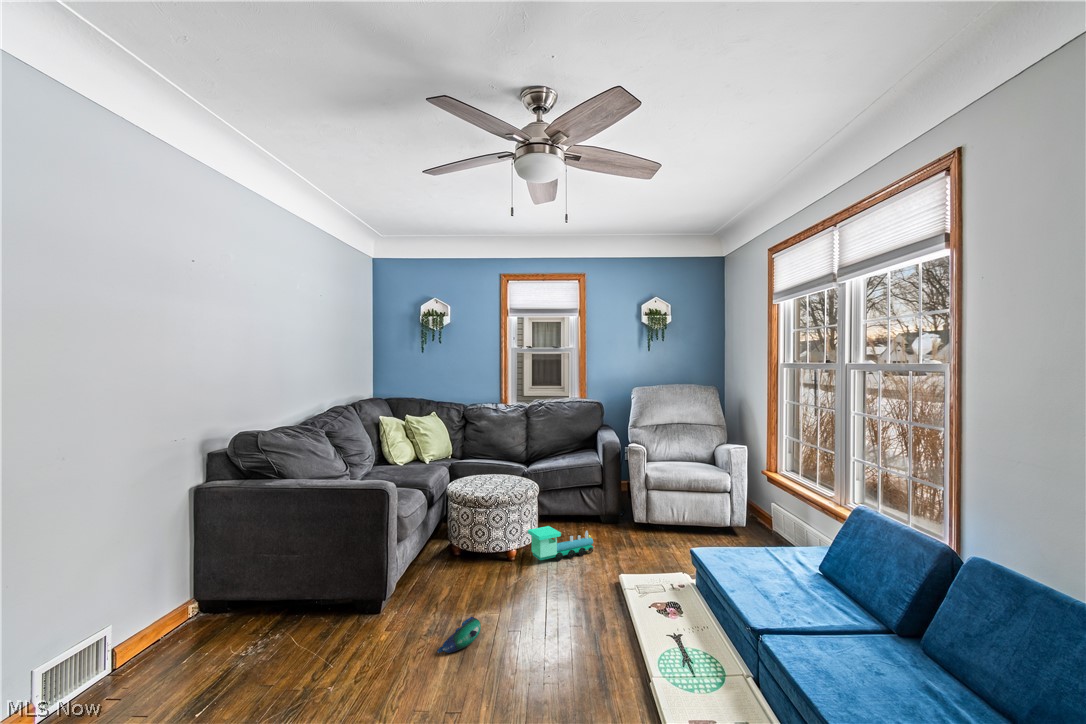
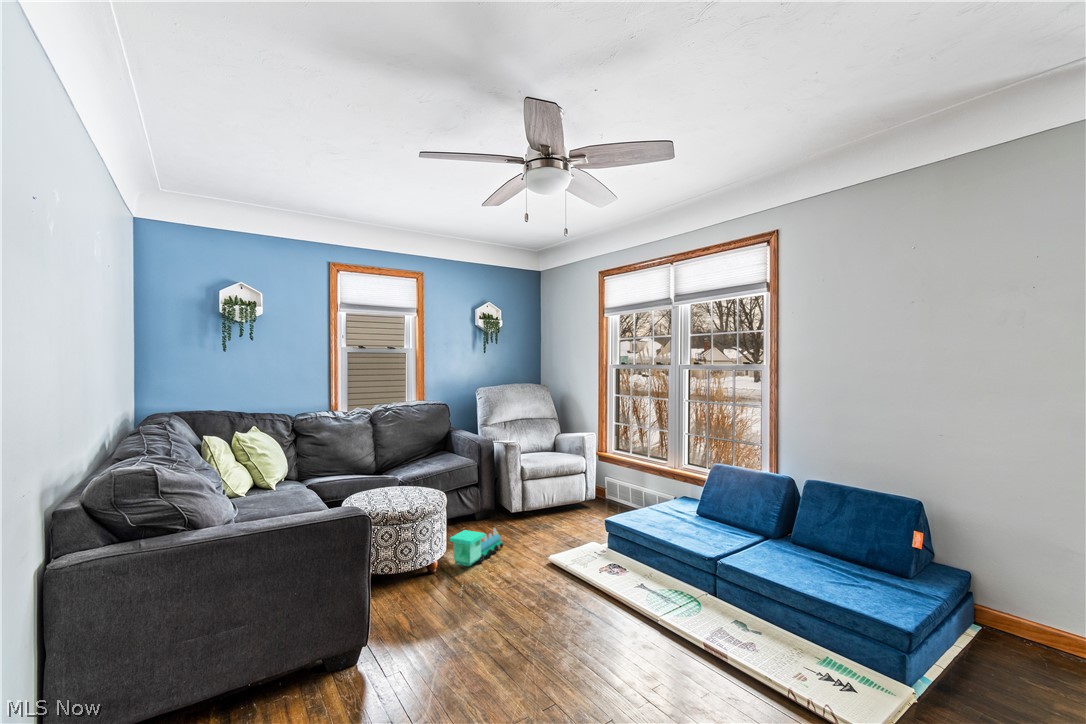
plush toy: present [437,617,481,653] -> none [471,635,513,684]

